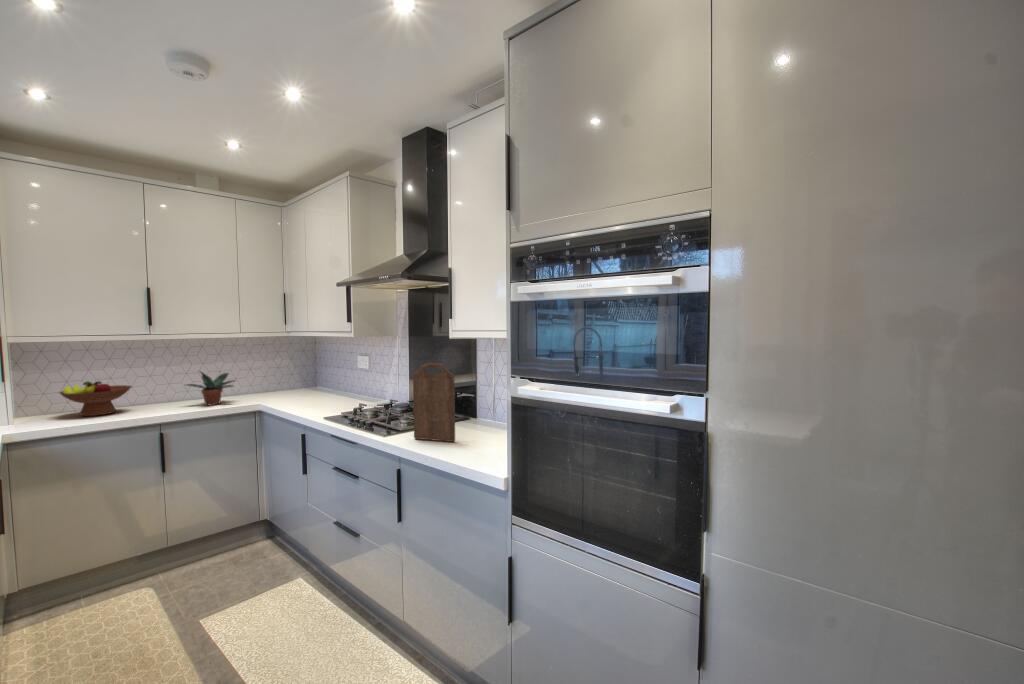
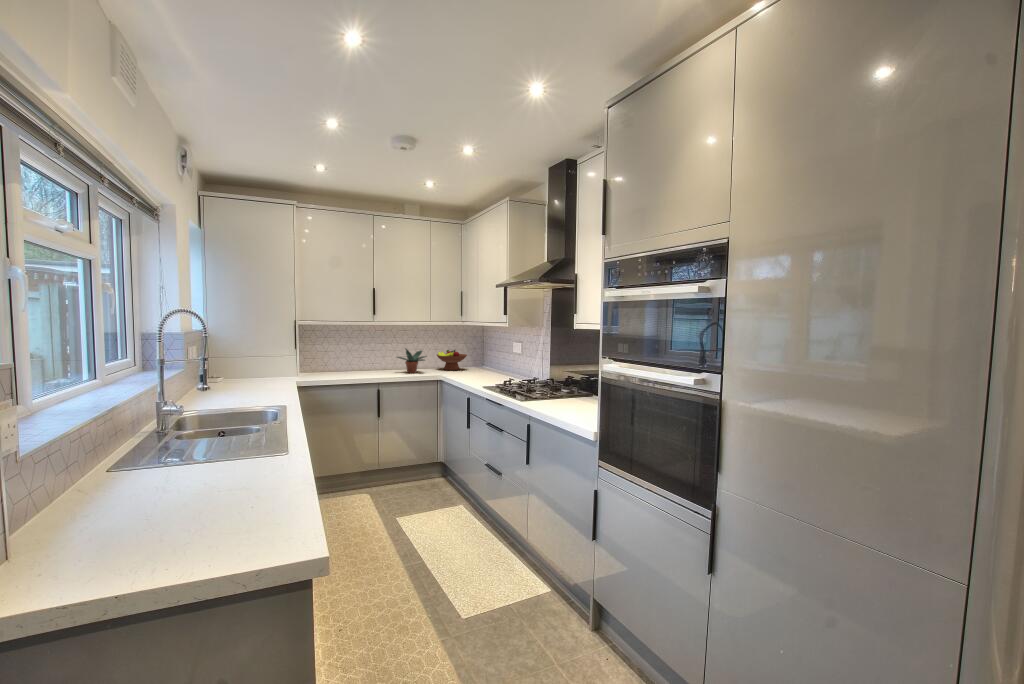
cutting board: present [413,363,455,442] -> none [541,347,572,409]
fruit bowl: present [59,381,131,416] -> present [437,350,467,370]

